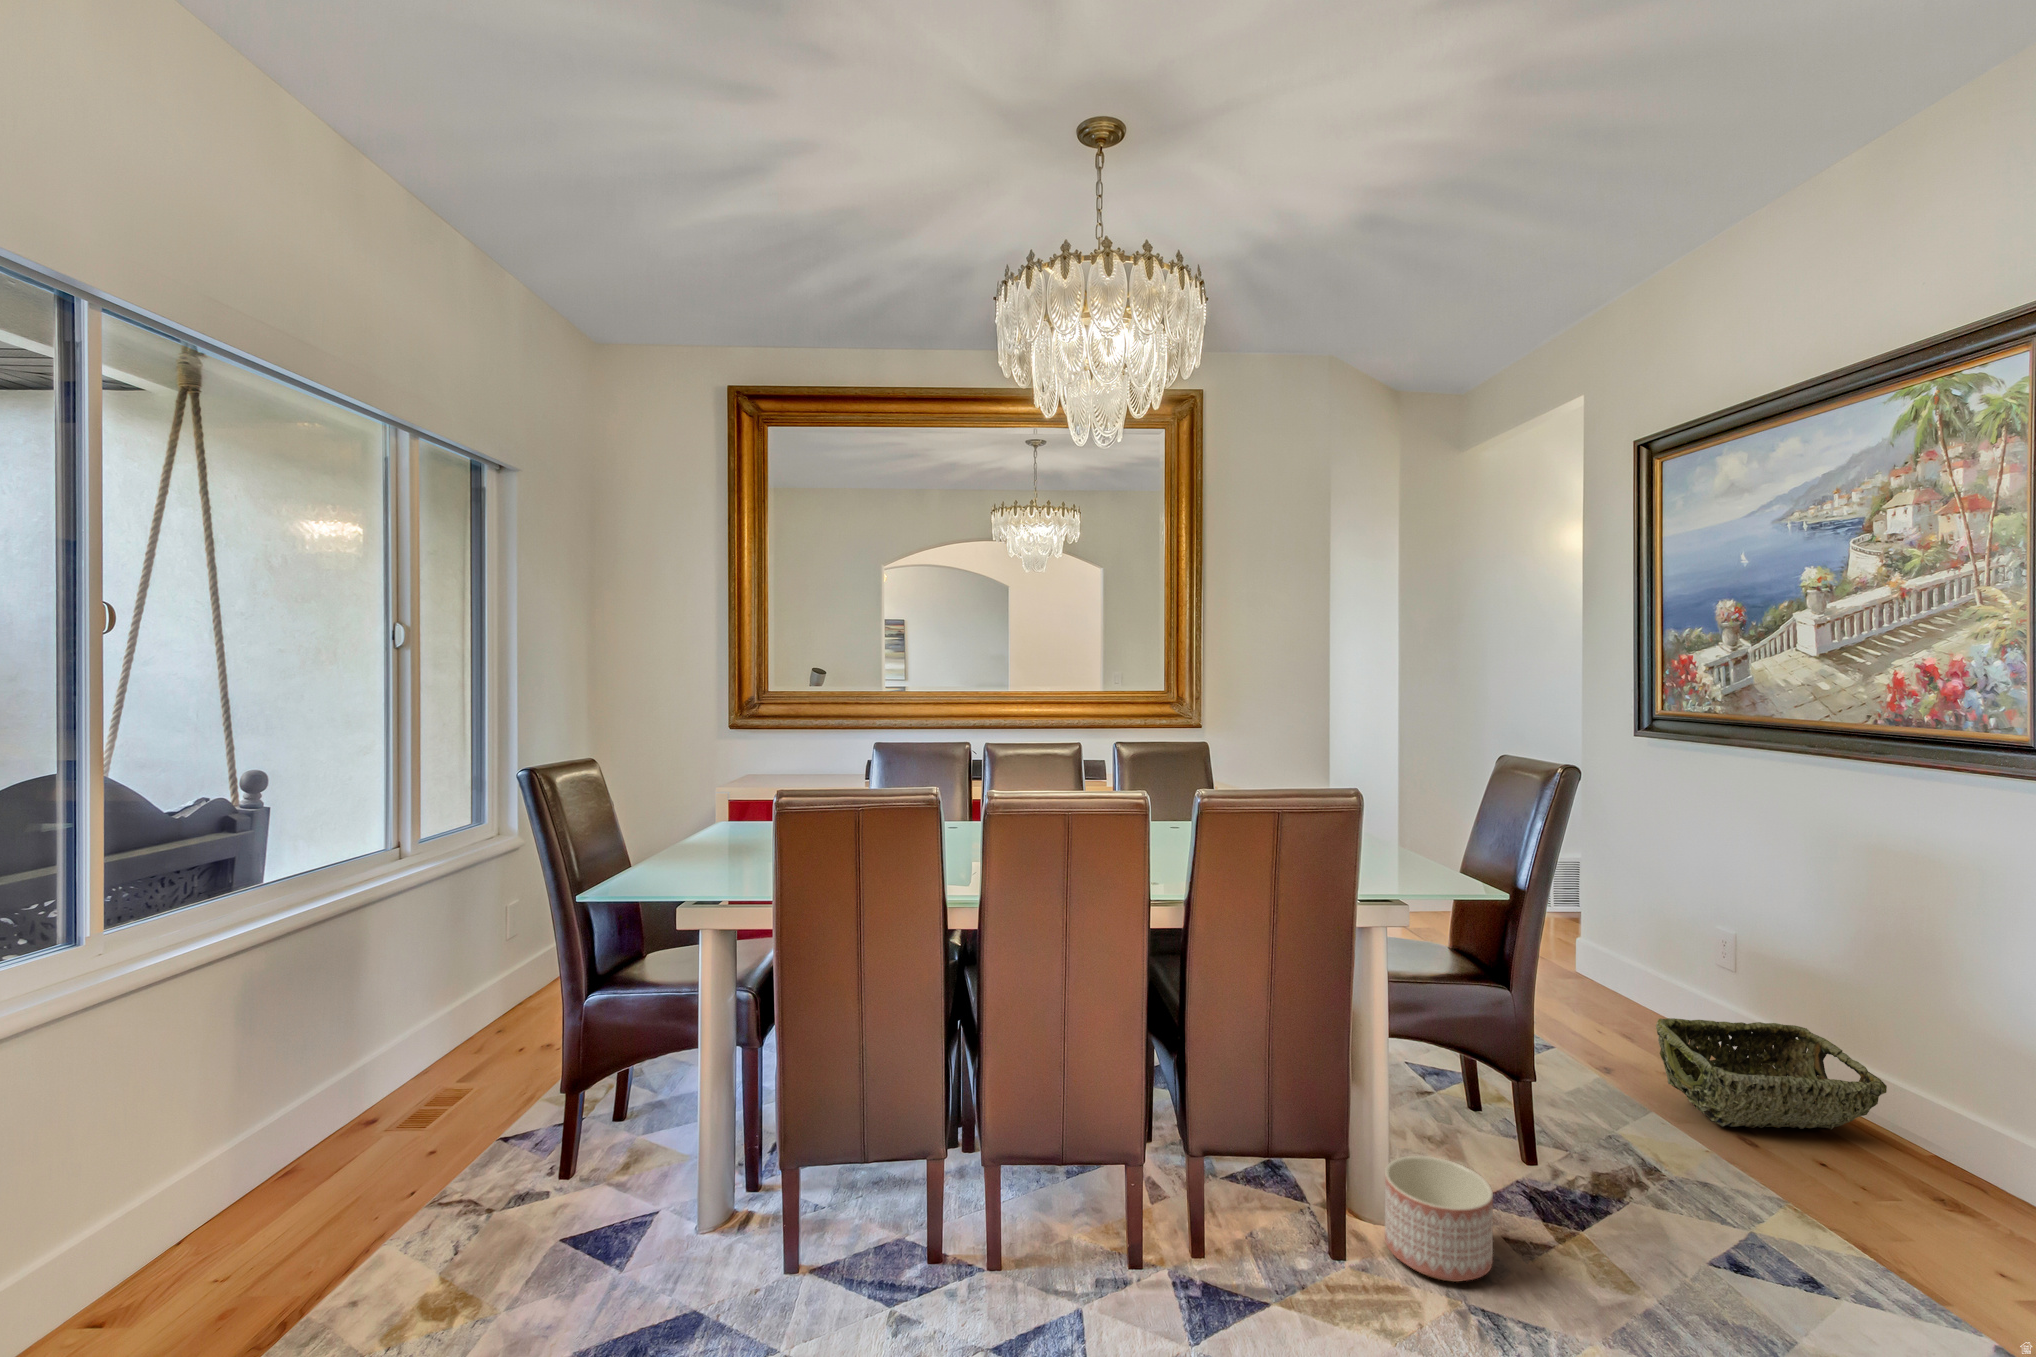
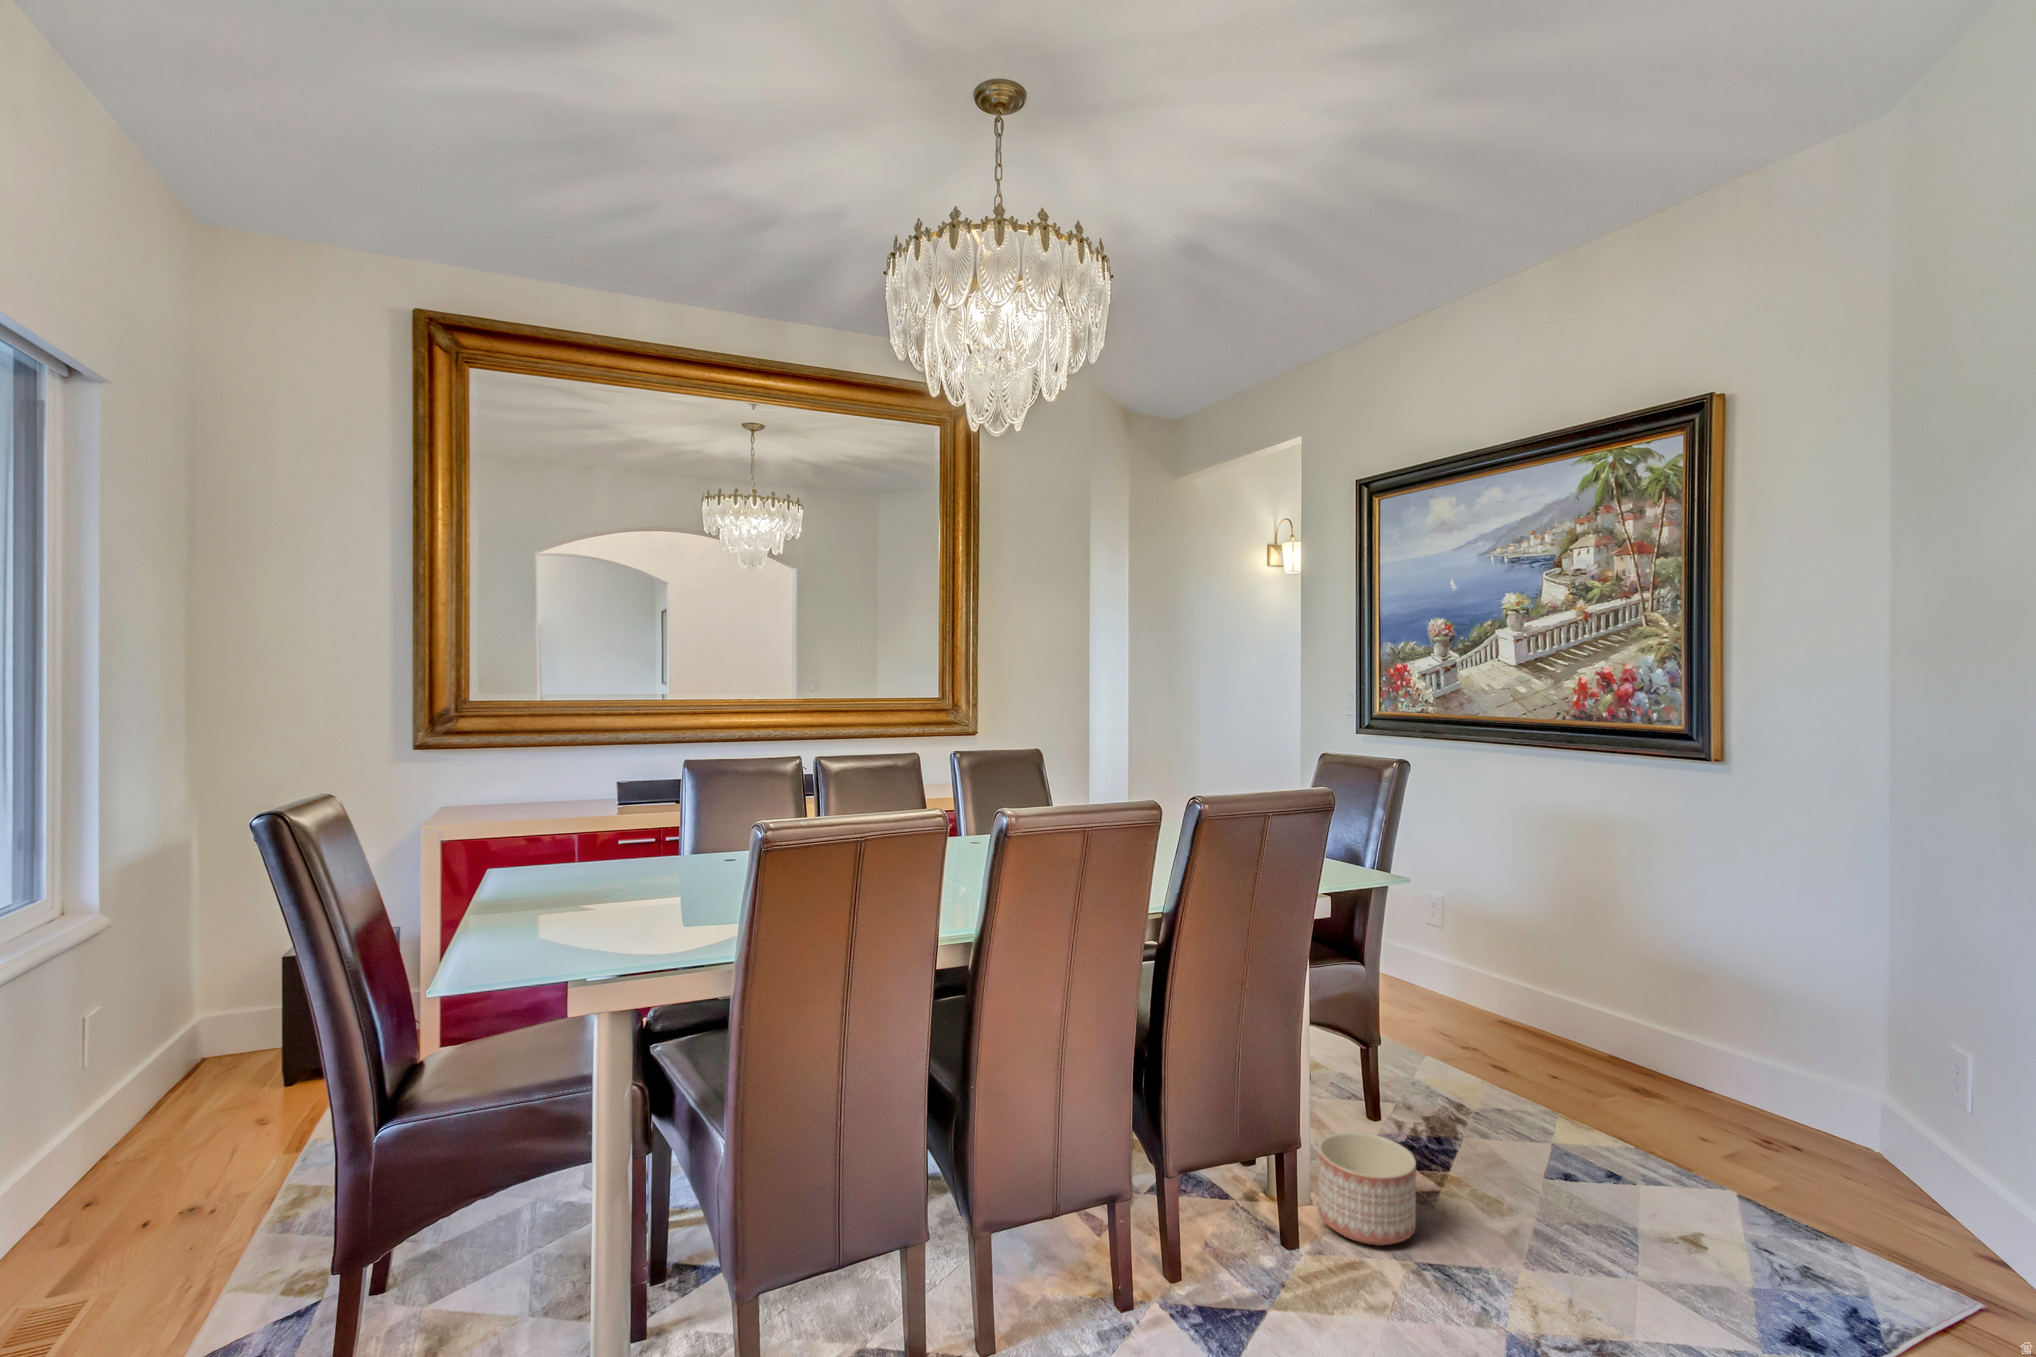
woven basket: present [1656,1018,1887,1129] -> none [1423,968,1584,1060]

